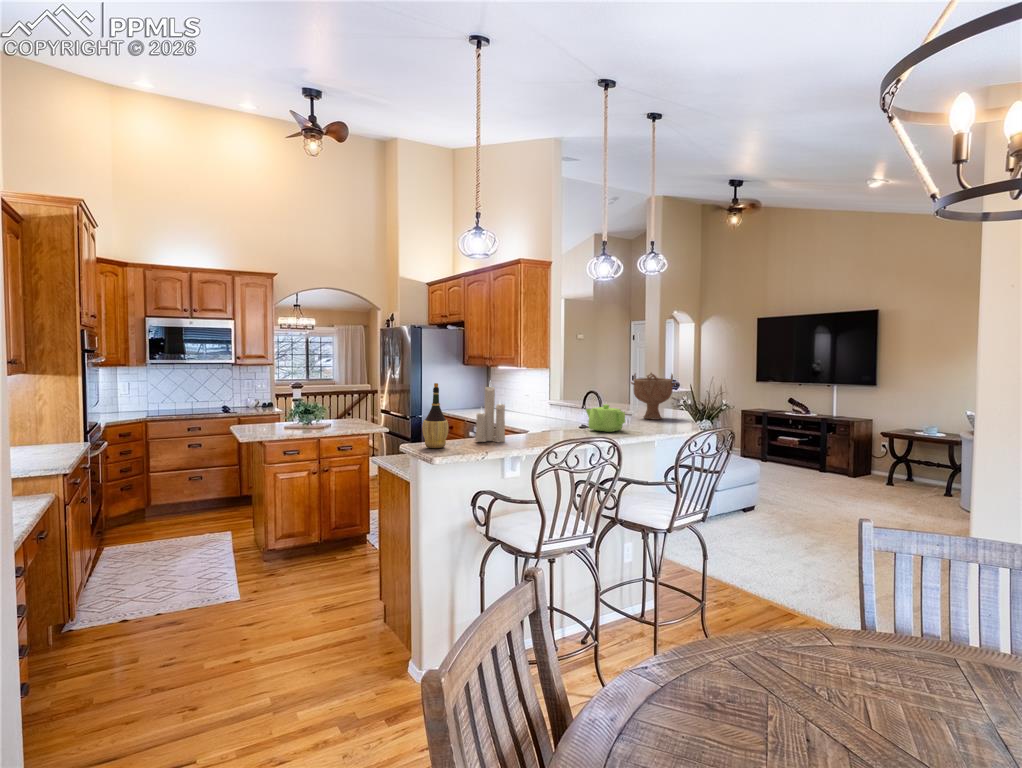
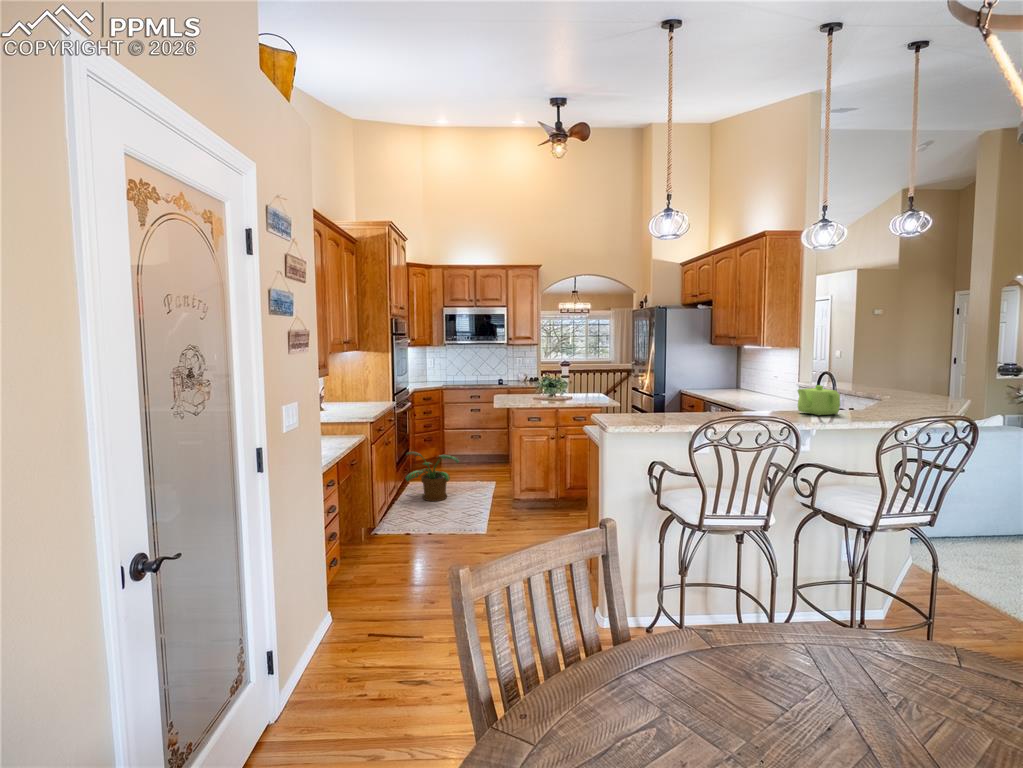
decorative bowl: present [631,373,676,420] -> none [874,351,936,406]
wine bottle: present [422,383,448,448] -> none [609,359,633,418]
candle: present [475,387,505,442] -> none [661,354,692,418]
potted plant: none [102,506,190,568] -> present [405,452,459,501]

